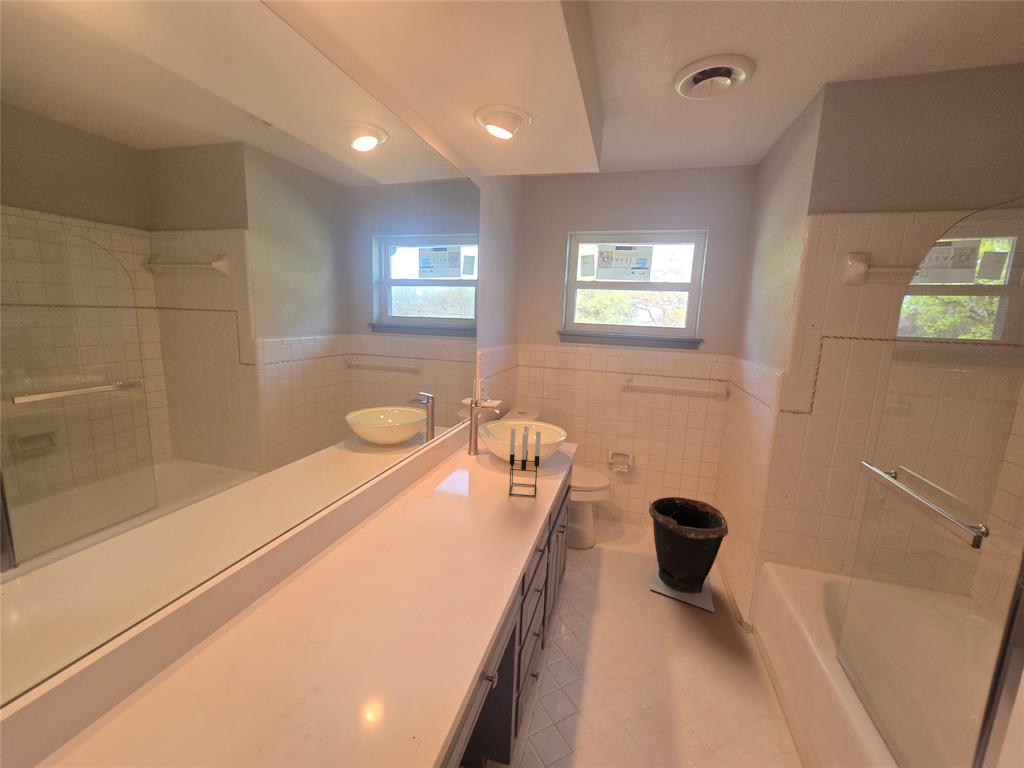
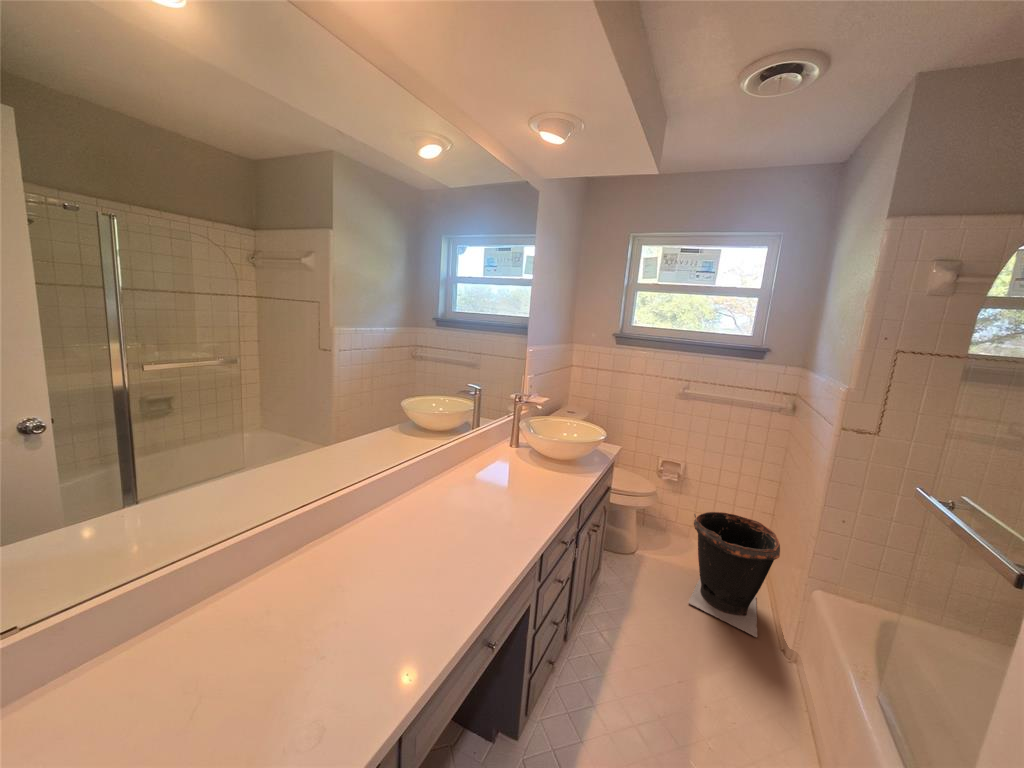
candle holder: present [509,425,541,497] -> none [542,421,577,491]

